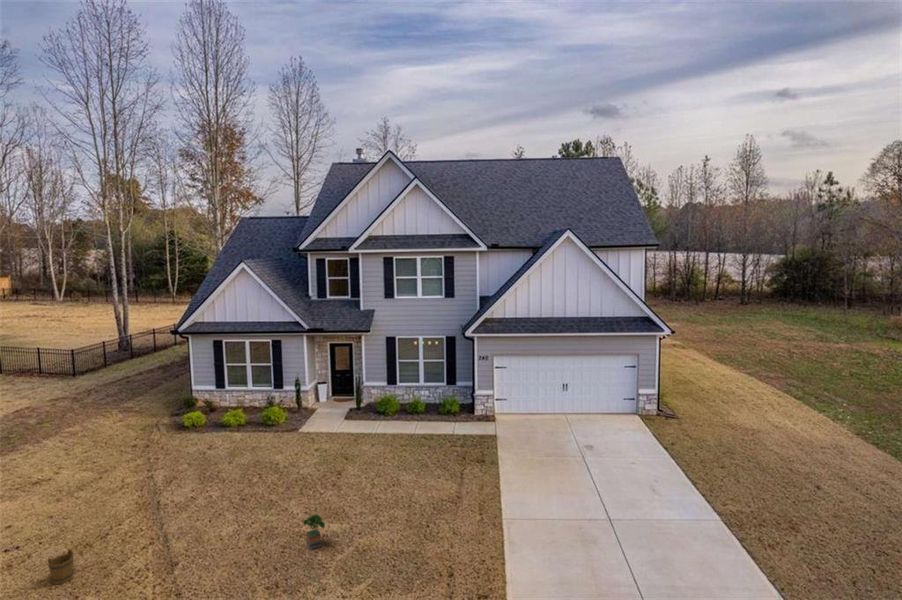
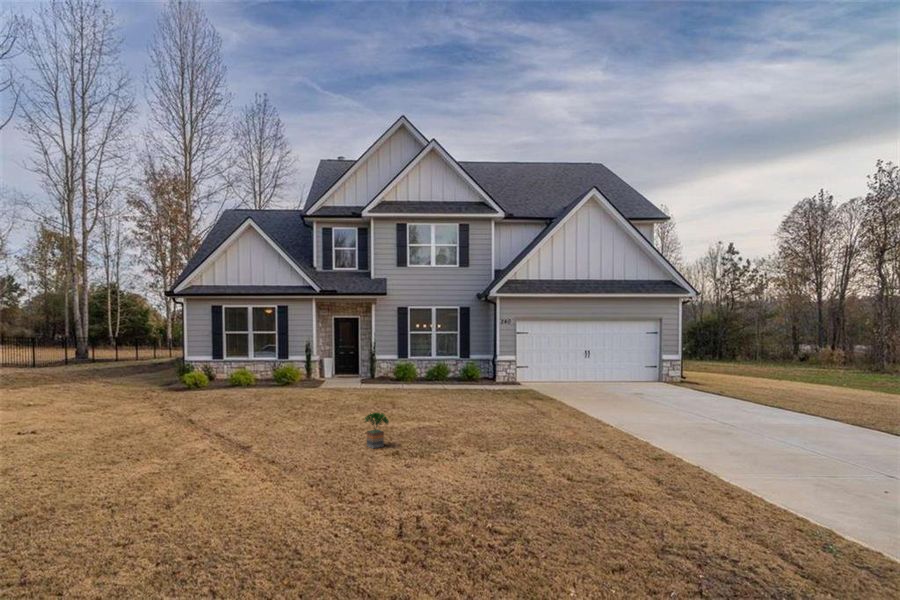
bucket: present [48,549,74,585] -> none [72,435,102,473]

